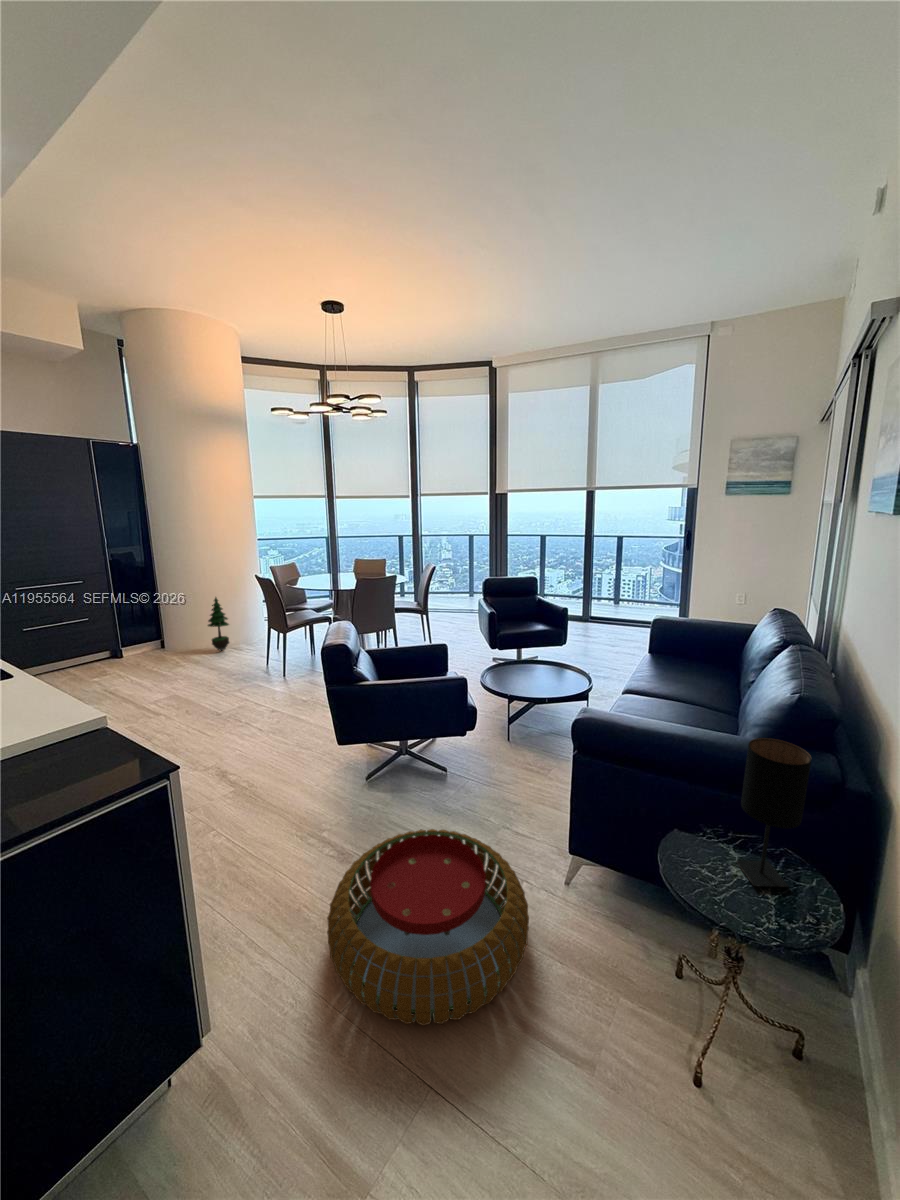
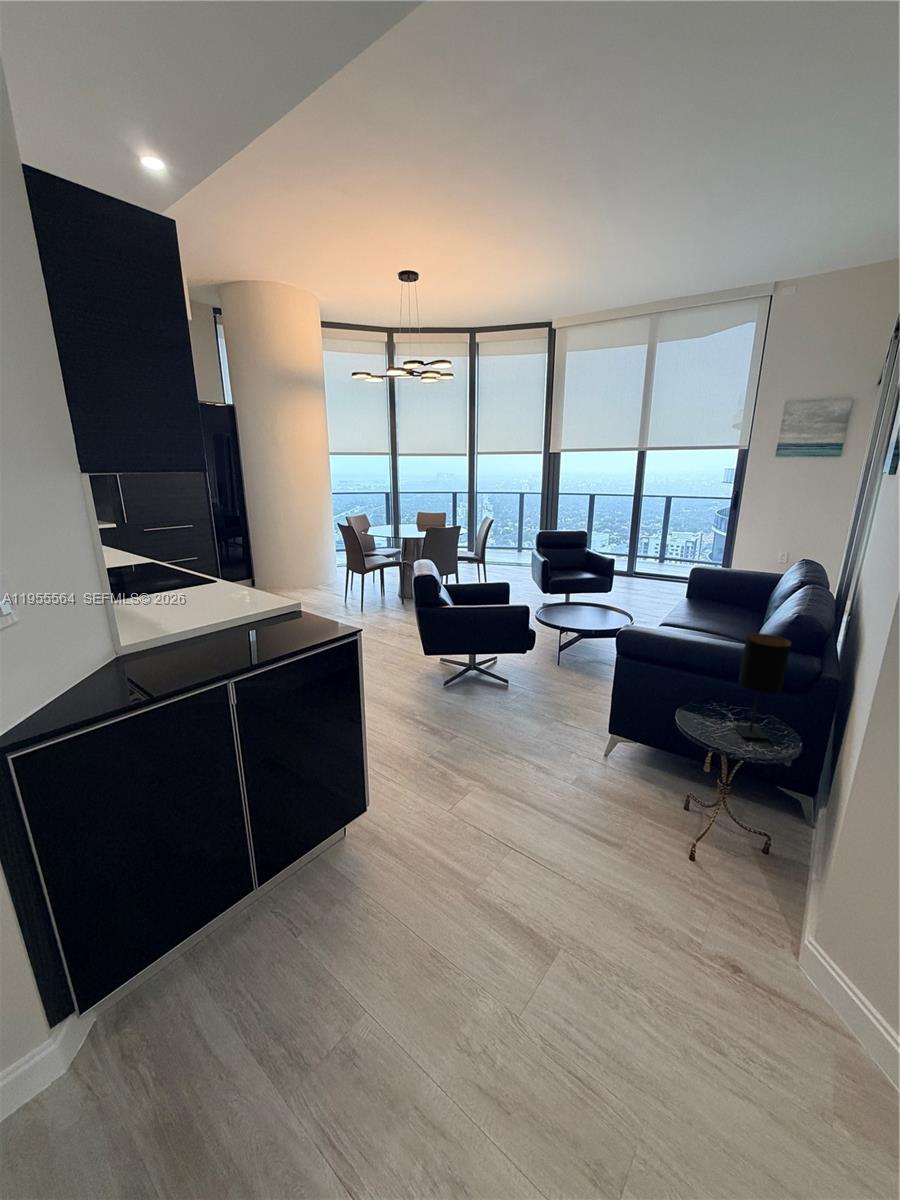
potted tree: present [208,597,229,651] -> none [289,542,308,591]
pouf: present [327,829,529,1025] -> none [428,710,575,820]

